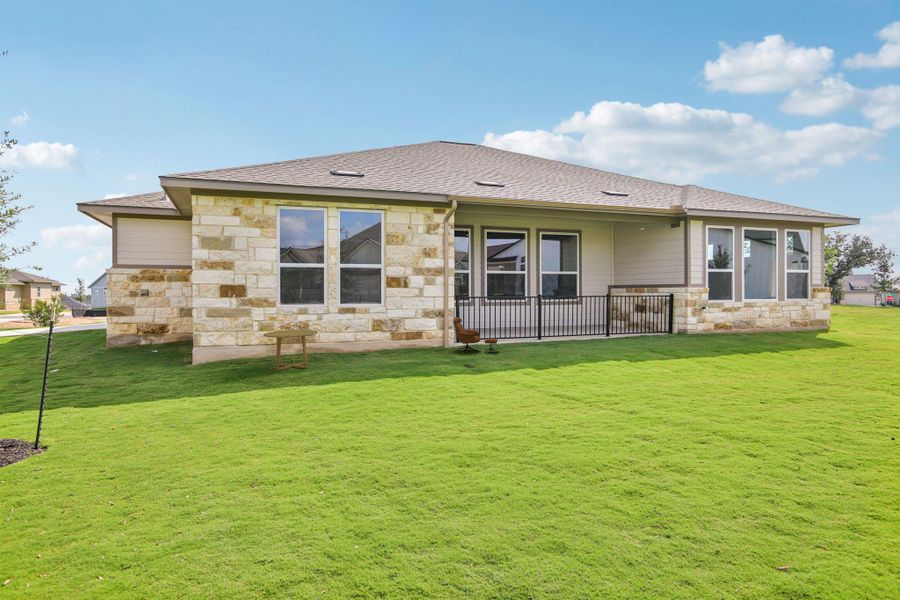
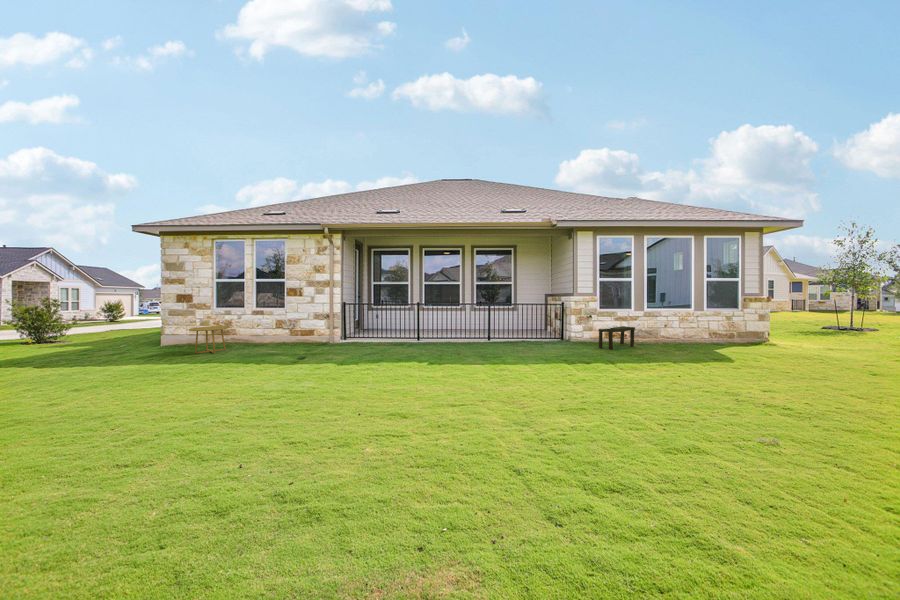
lounge chair: present [453,317,498,353] -> none [339,320,369,350]
bench: none [722,317,747,340] -> present [599,326,635,349]

